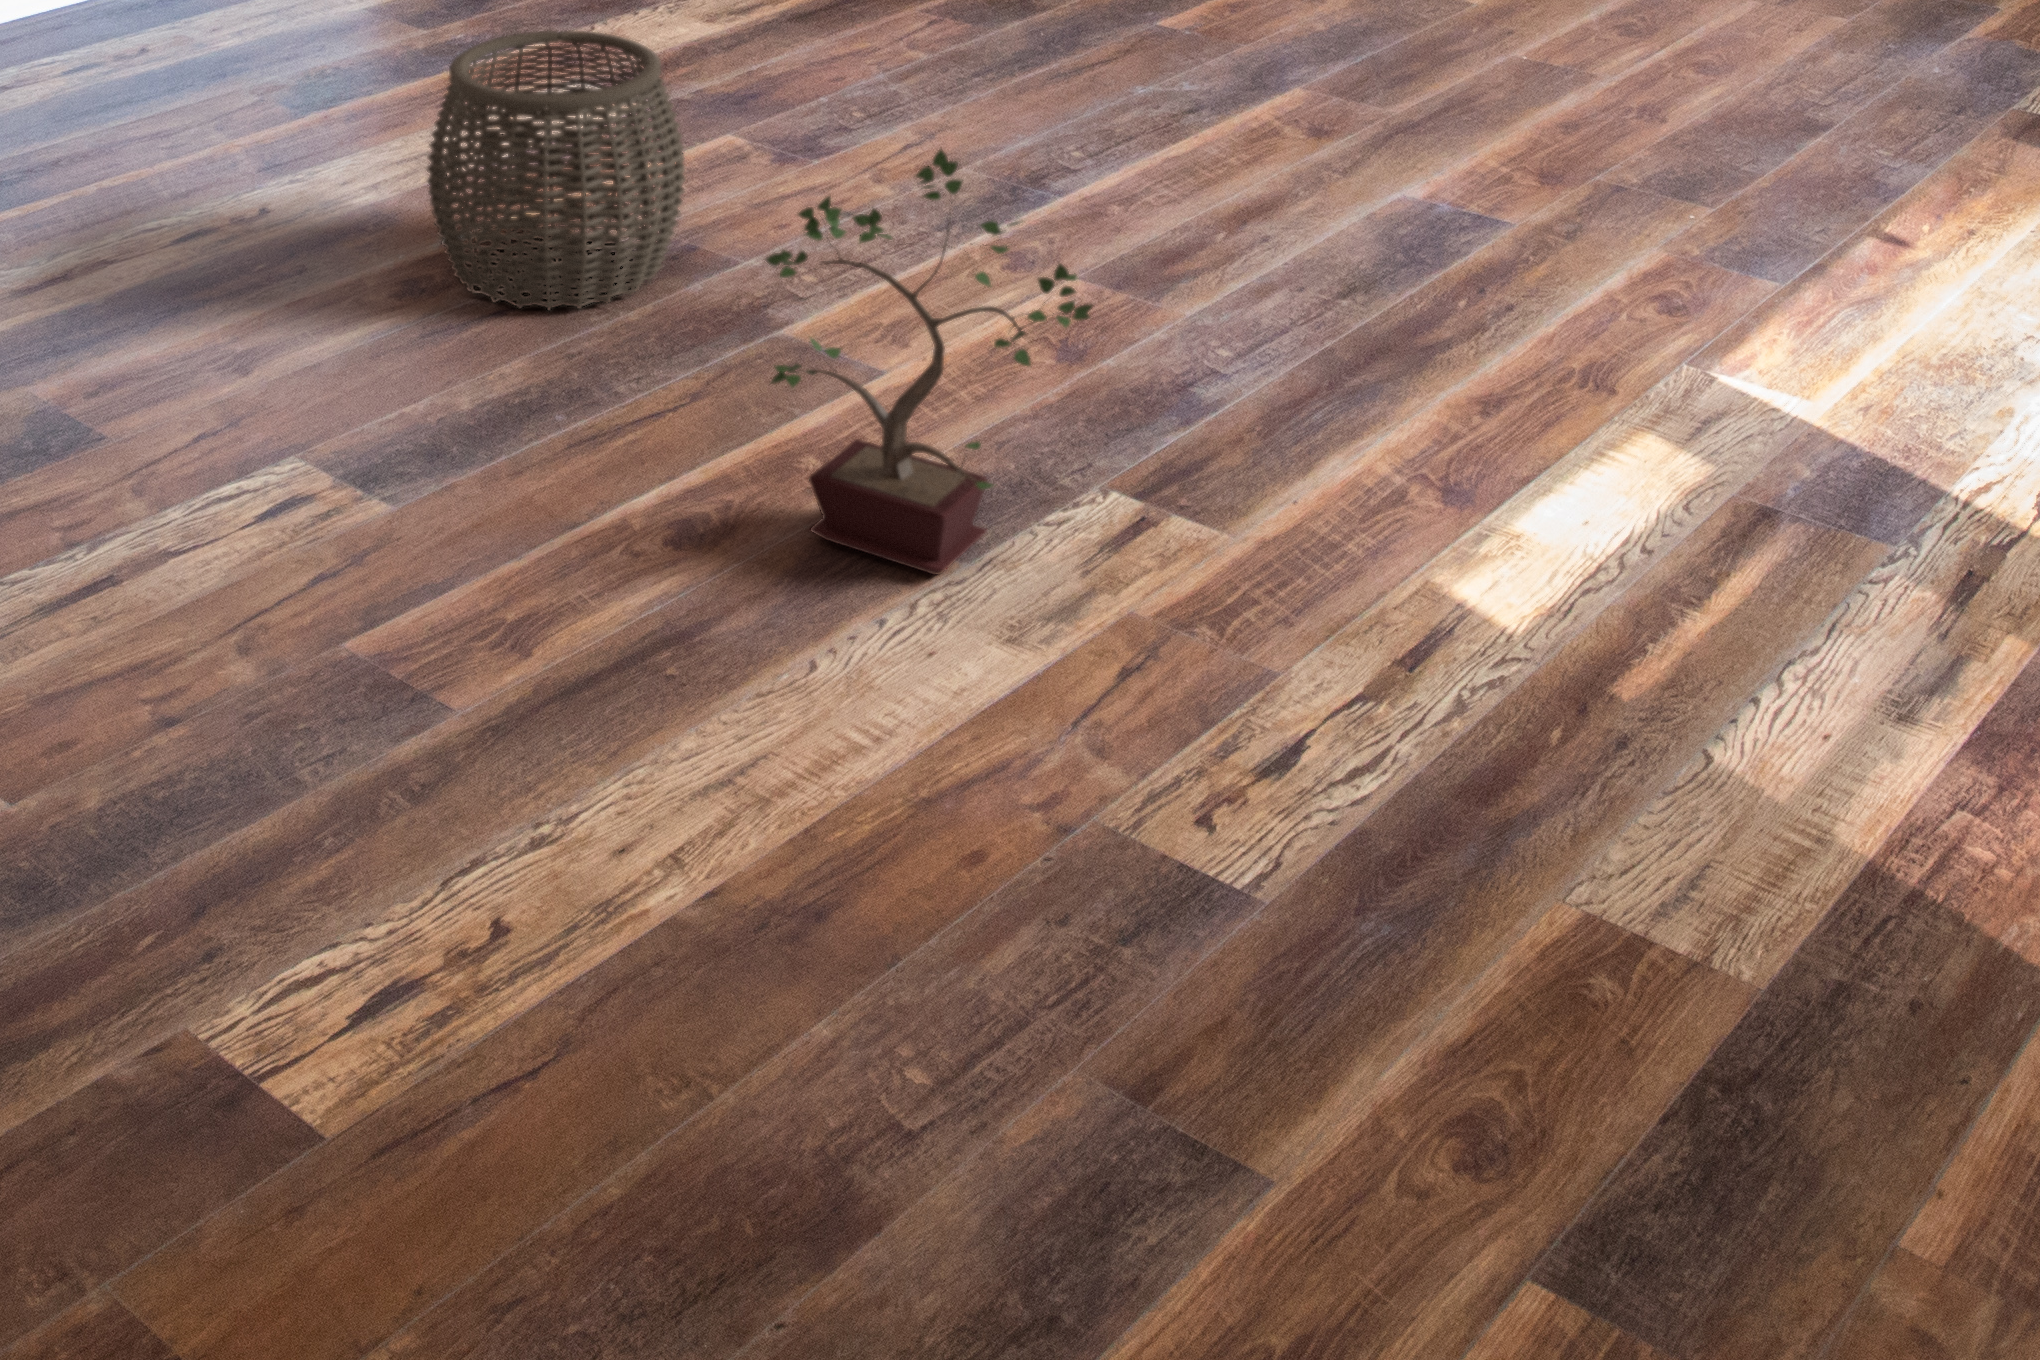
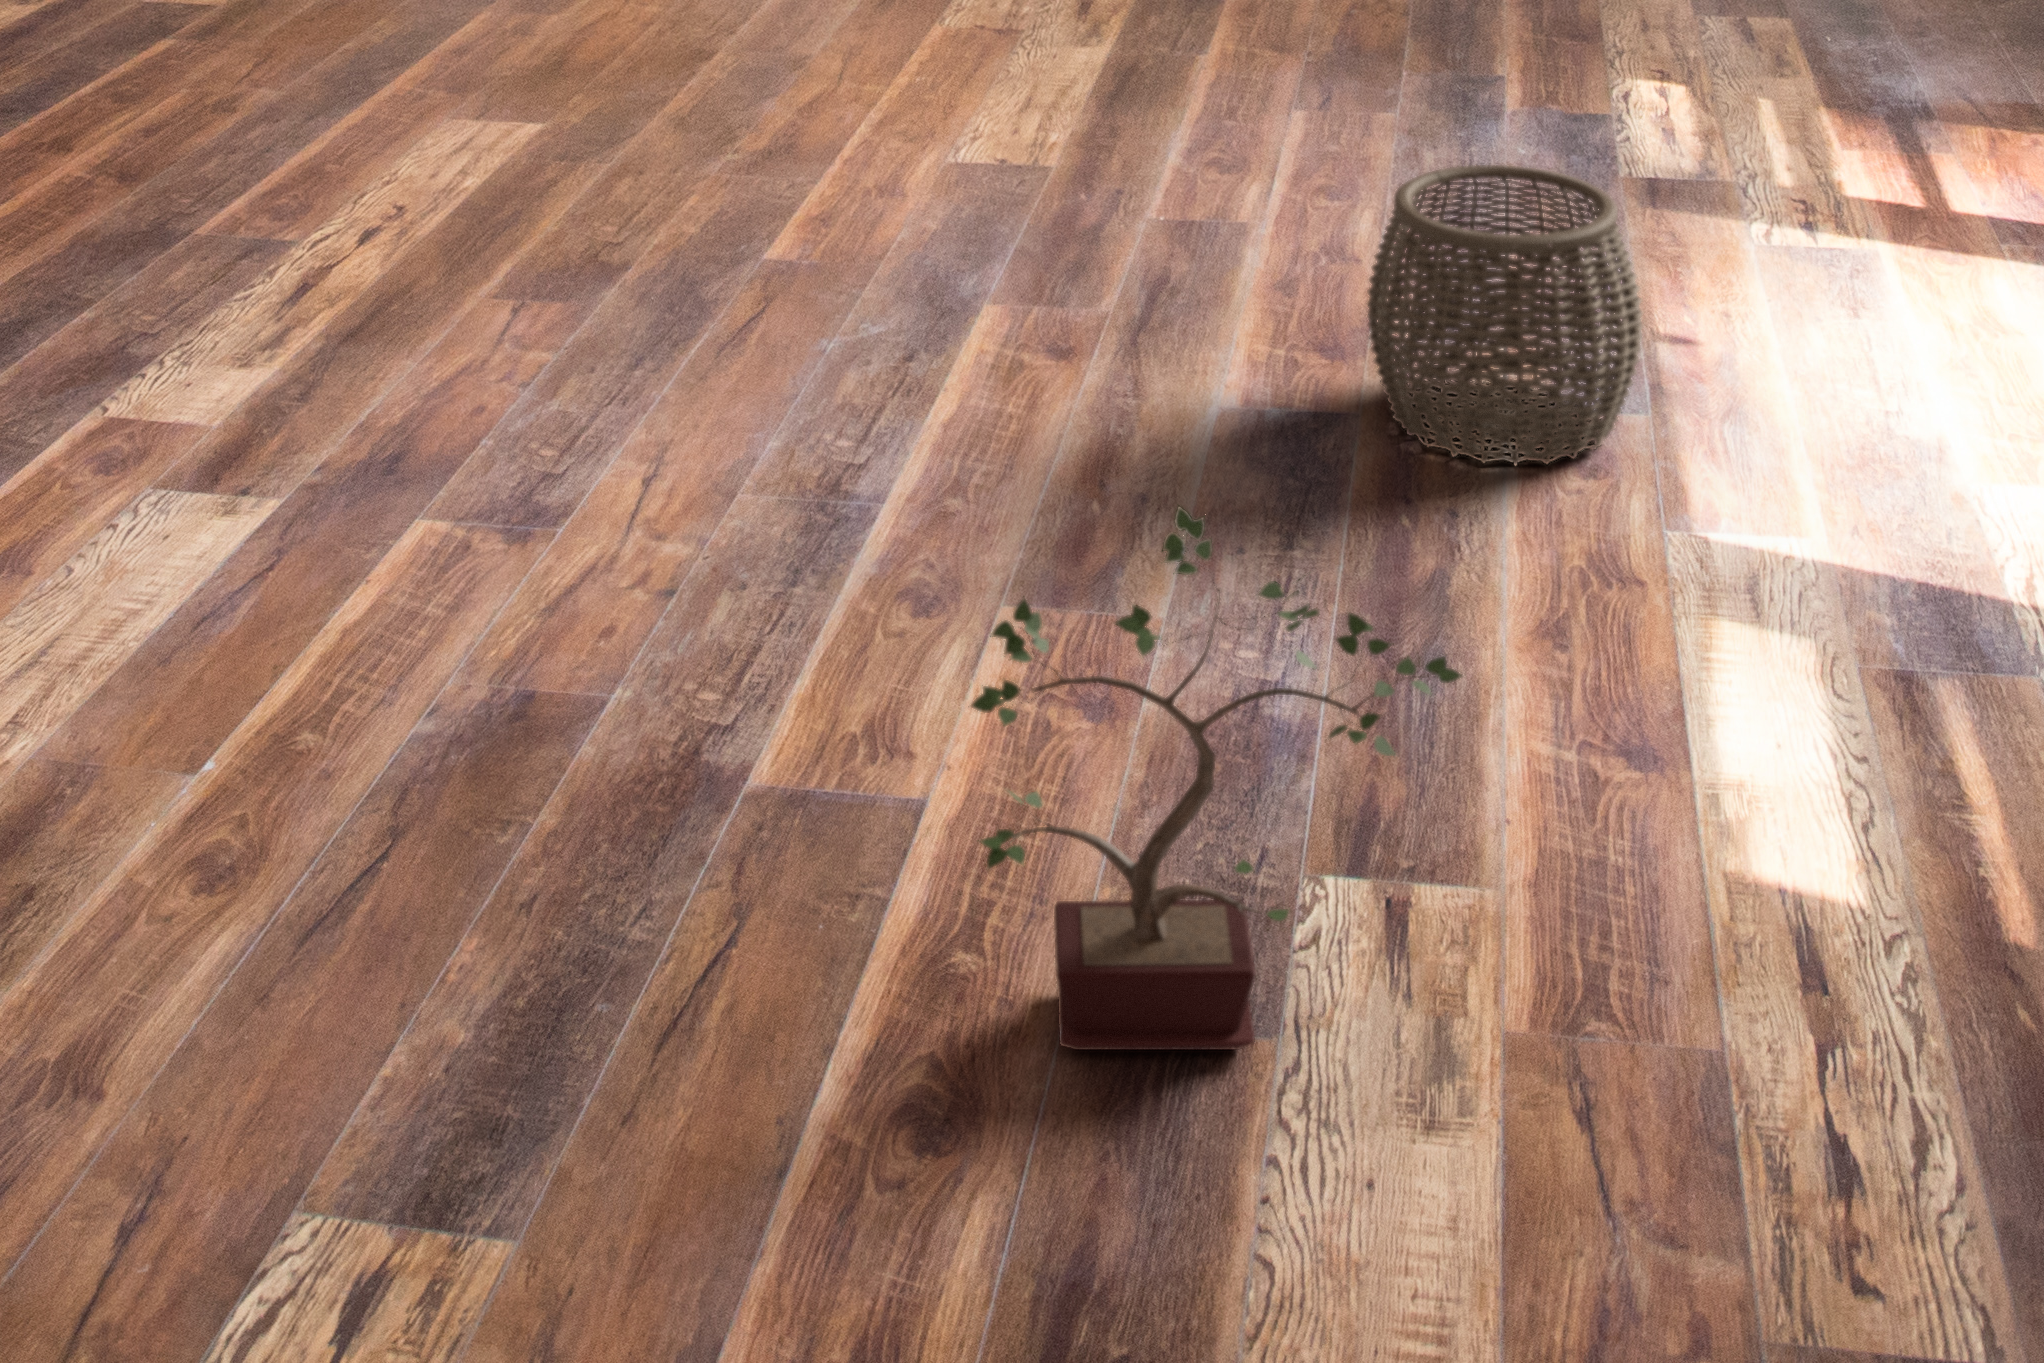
woven basket: present [427,30,685,310] -> present [1367,165,1643,465]

